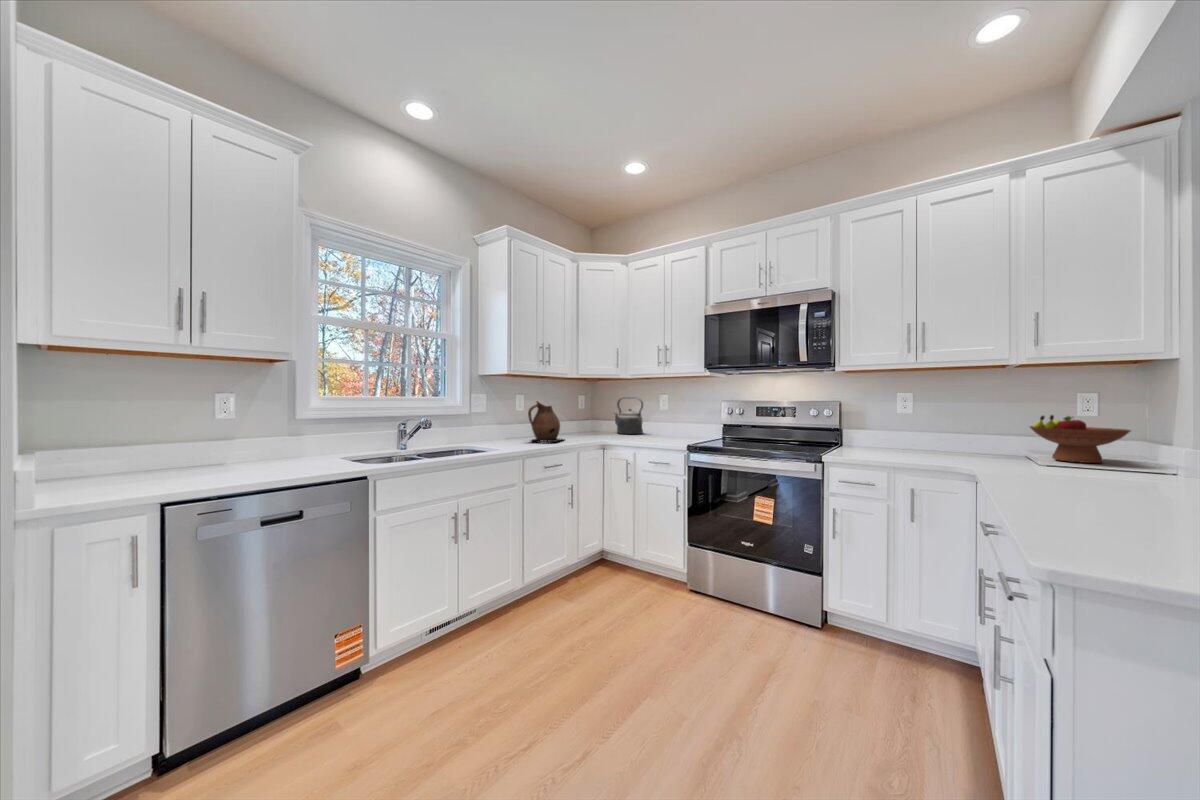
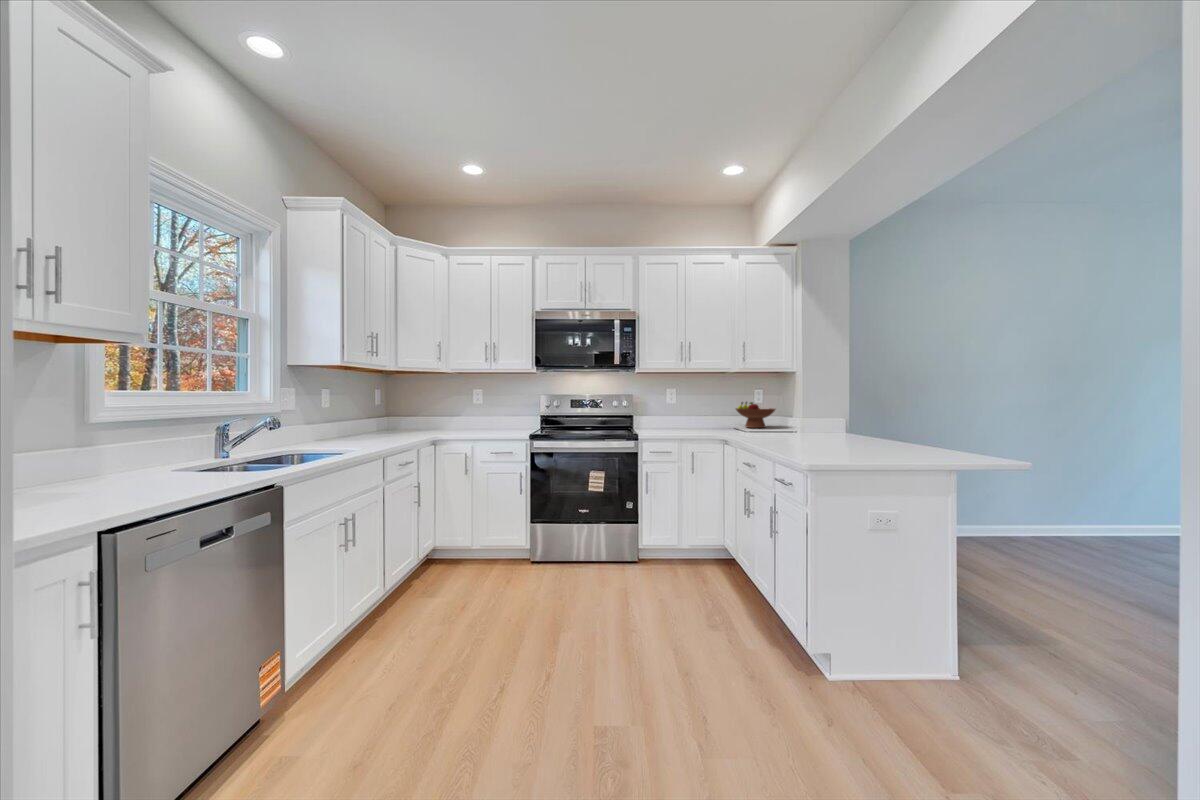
kettle: present [613,398,643,434] -> none [423,392,459,429]
ceramic pitcher: present [528,401,563,442] -> none [361,396,400,440]

